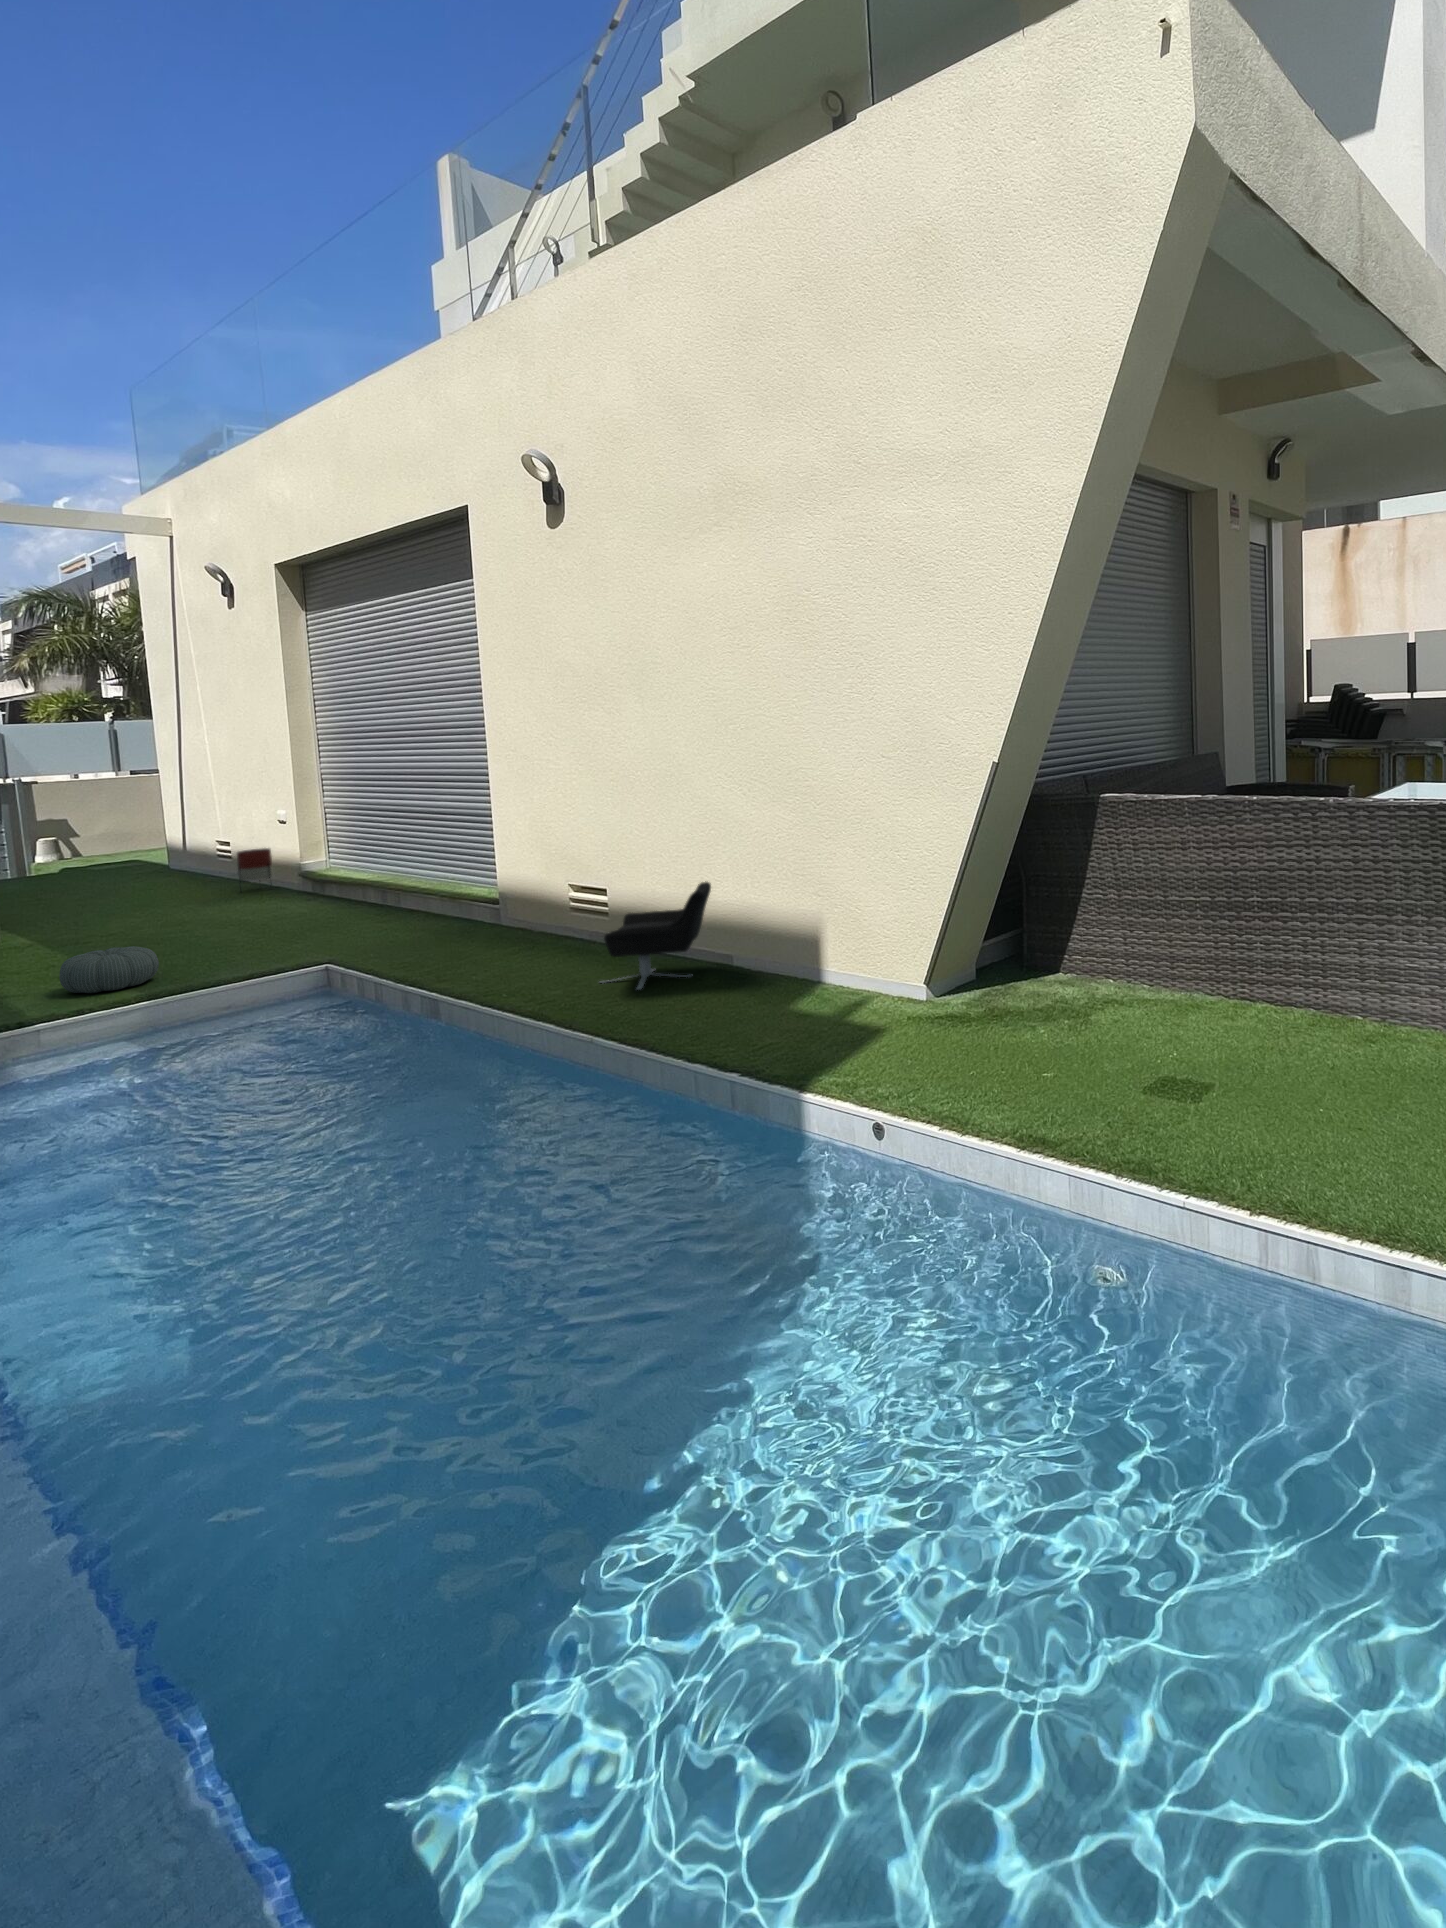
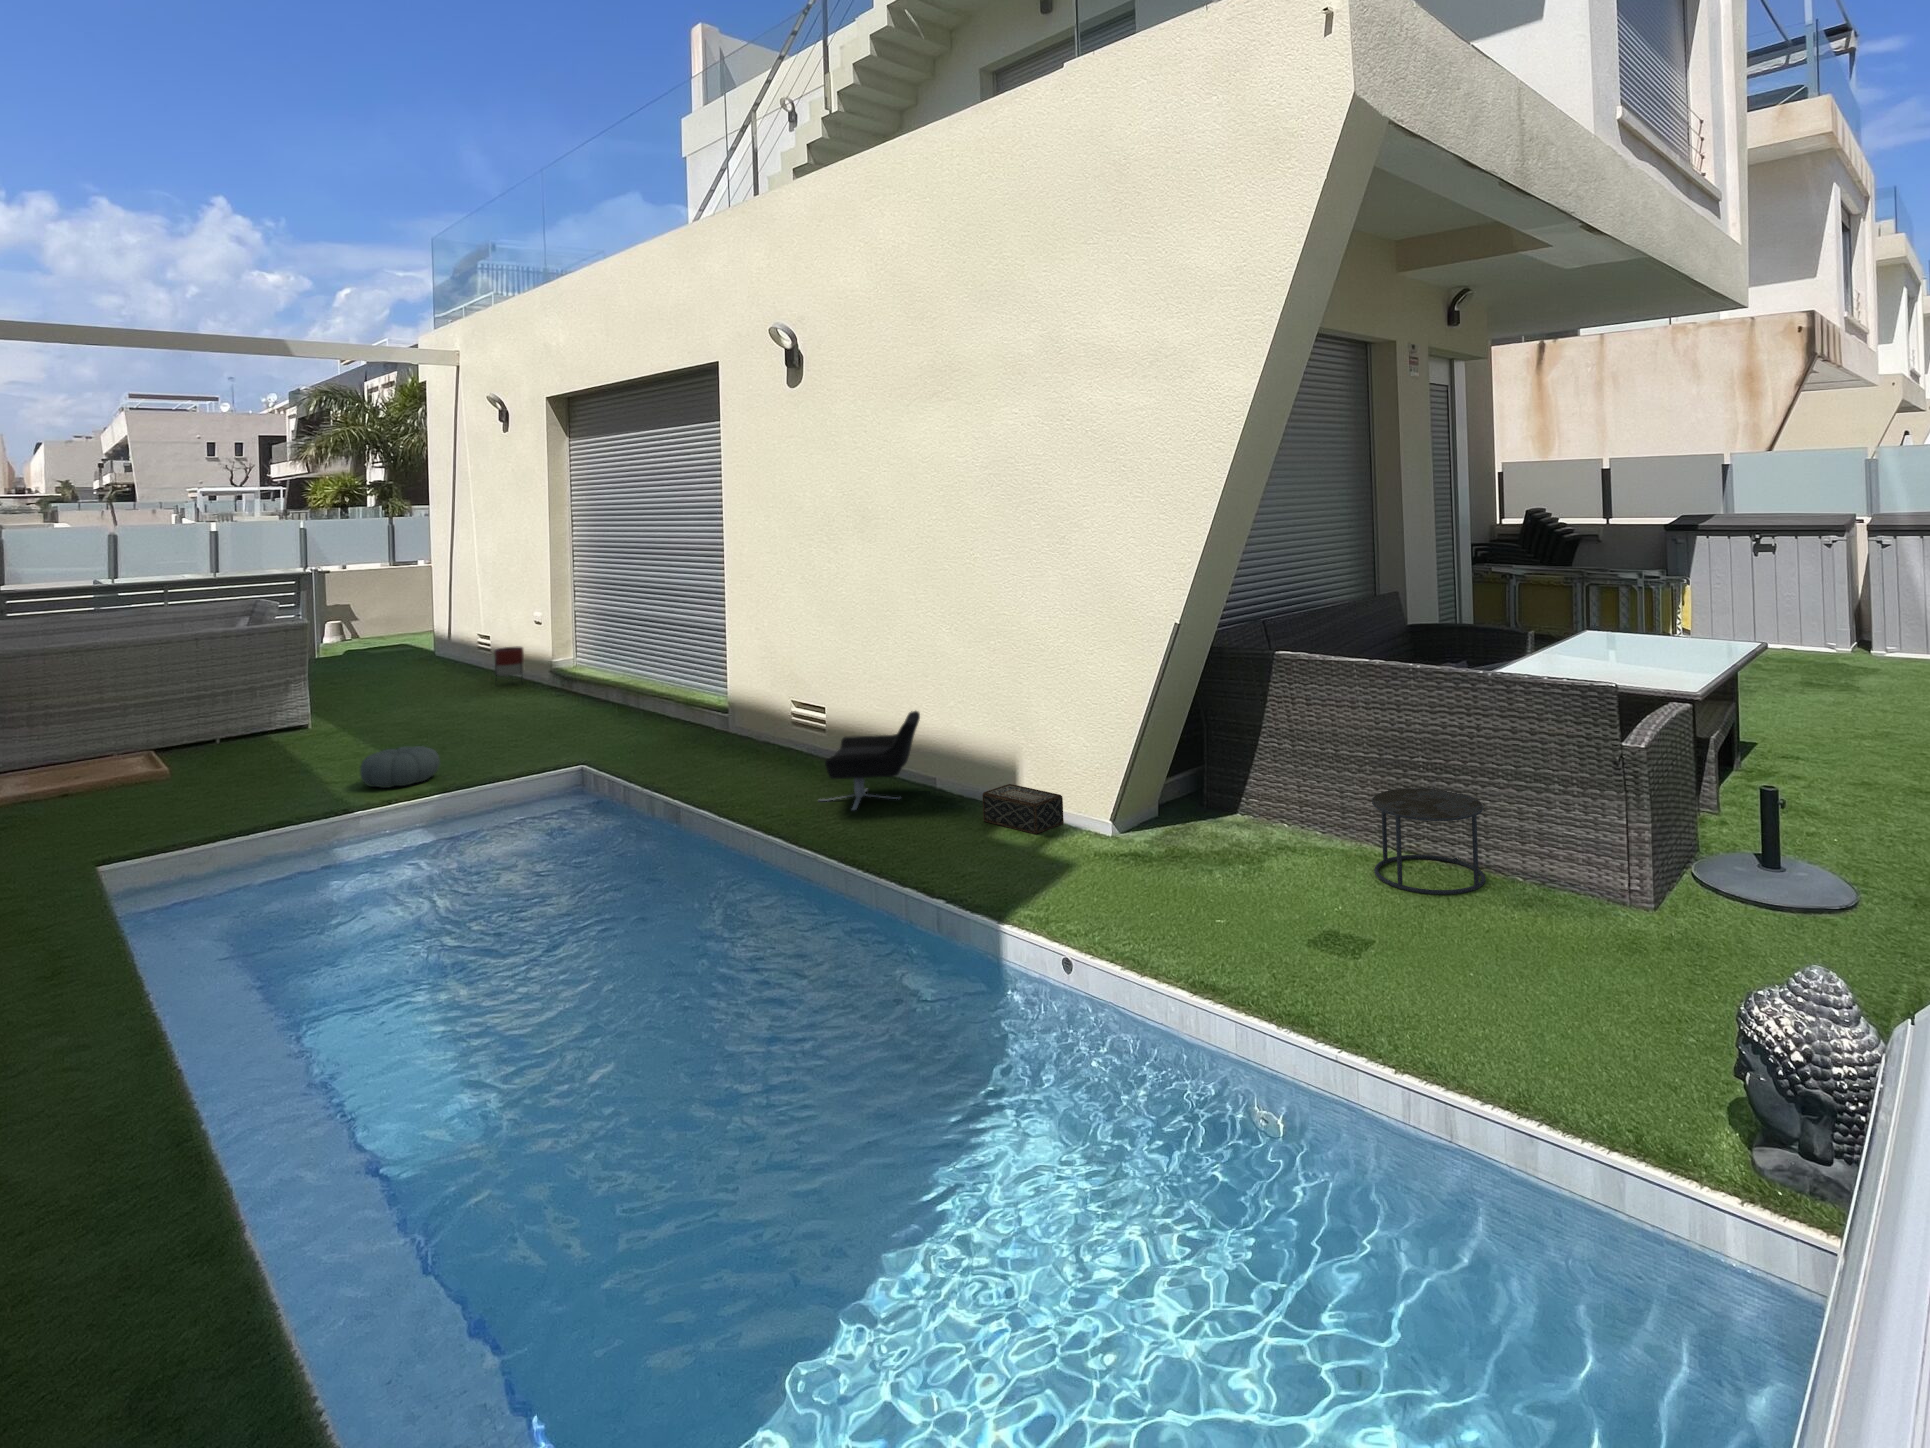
side table: none [1203,930,1322,1036] -> present [1372,788,1486,895]
woven basket: none [781,953,871,1002] -> present [982,784,1064,834]

